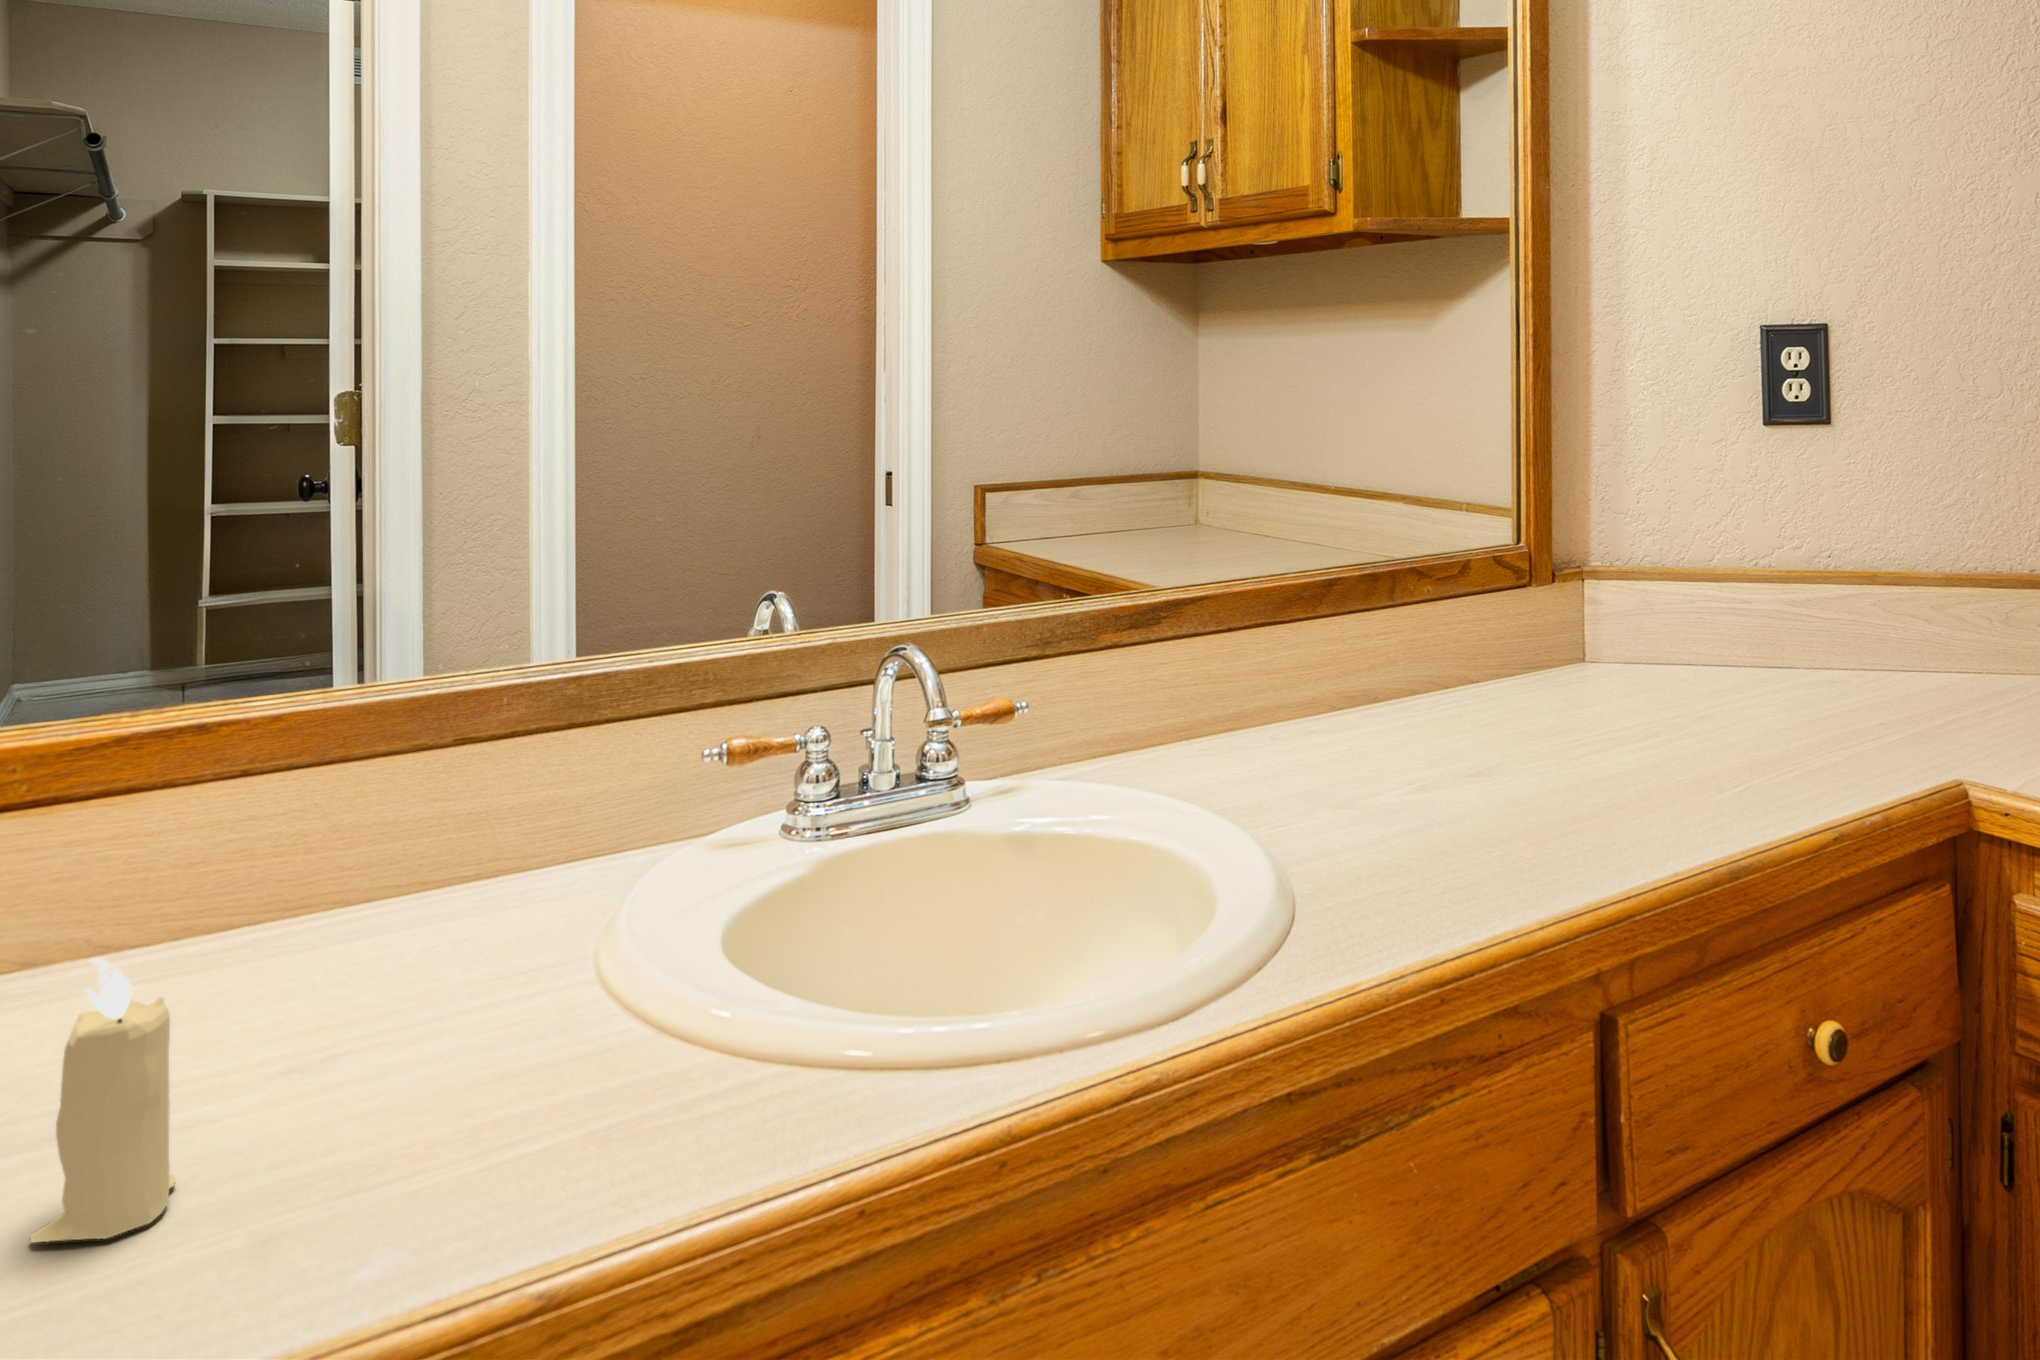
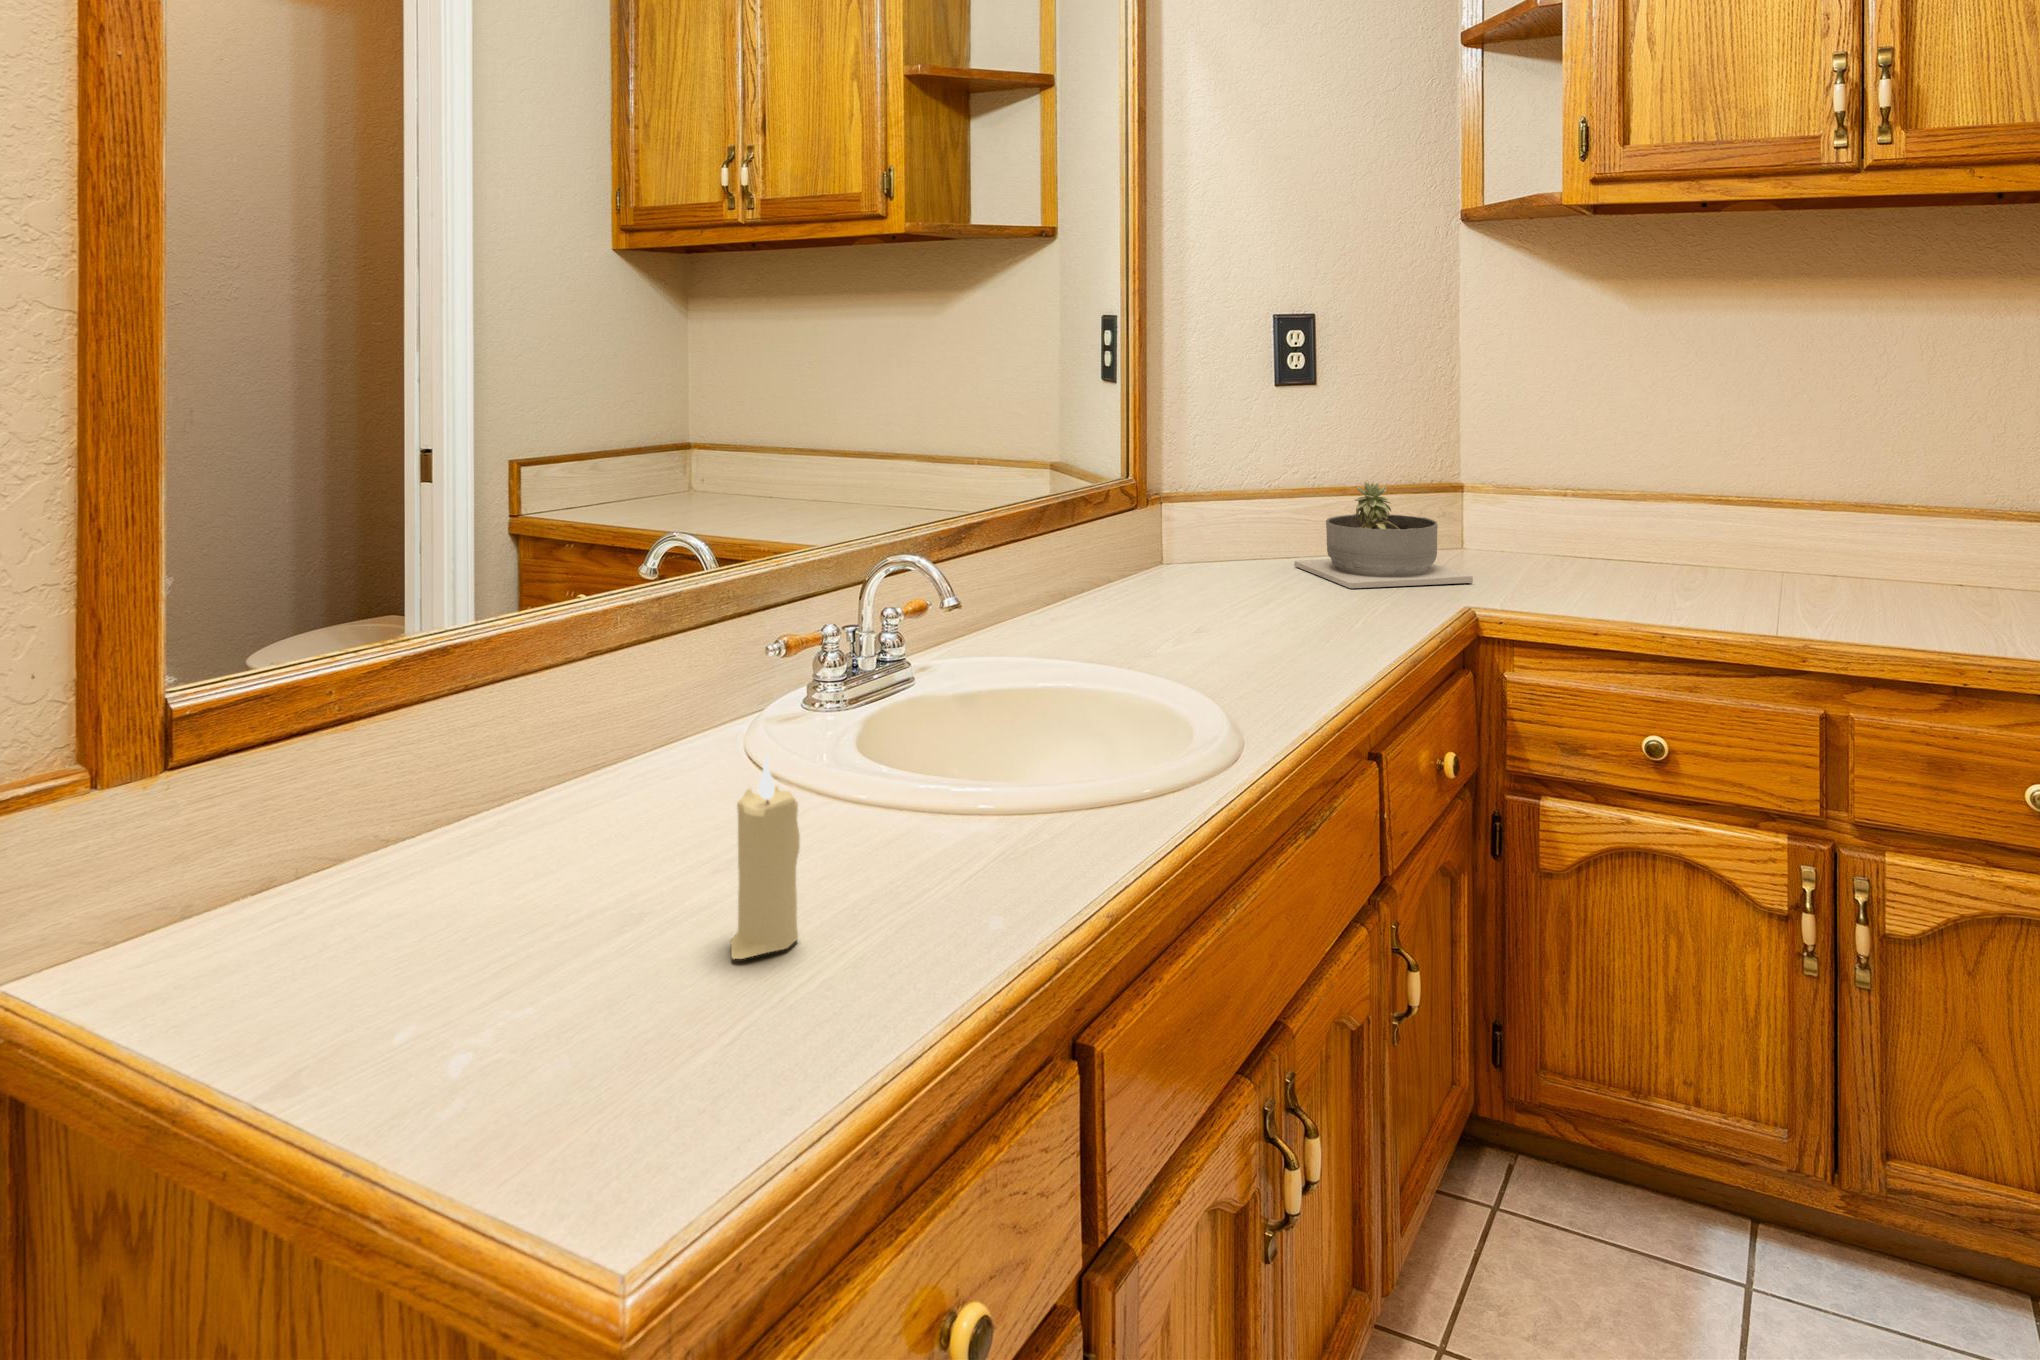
succulent planter: none [1767,568,2020,738] -> present [1294,482,1473,588]

